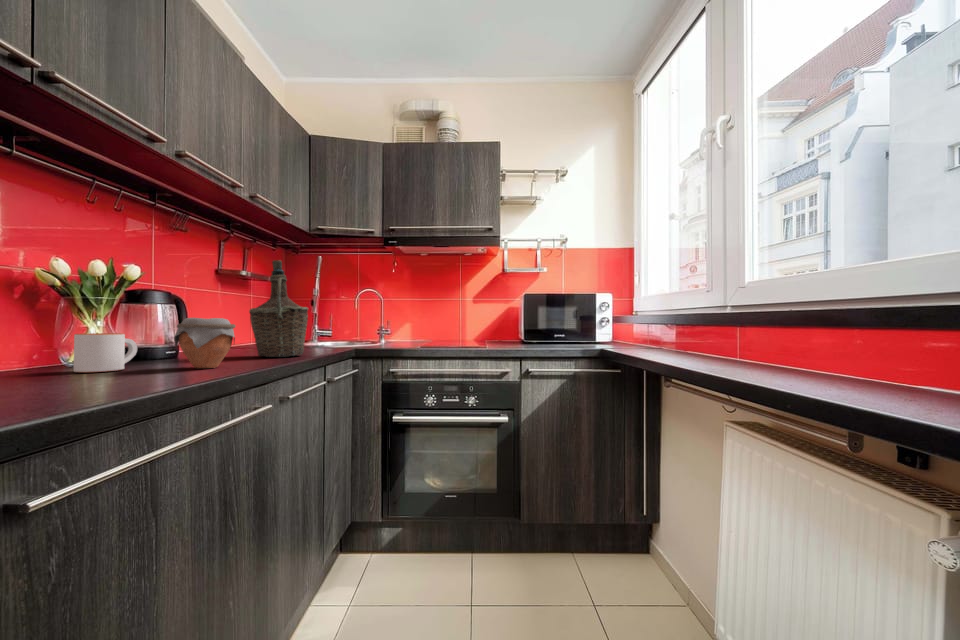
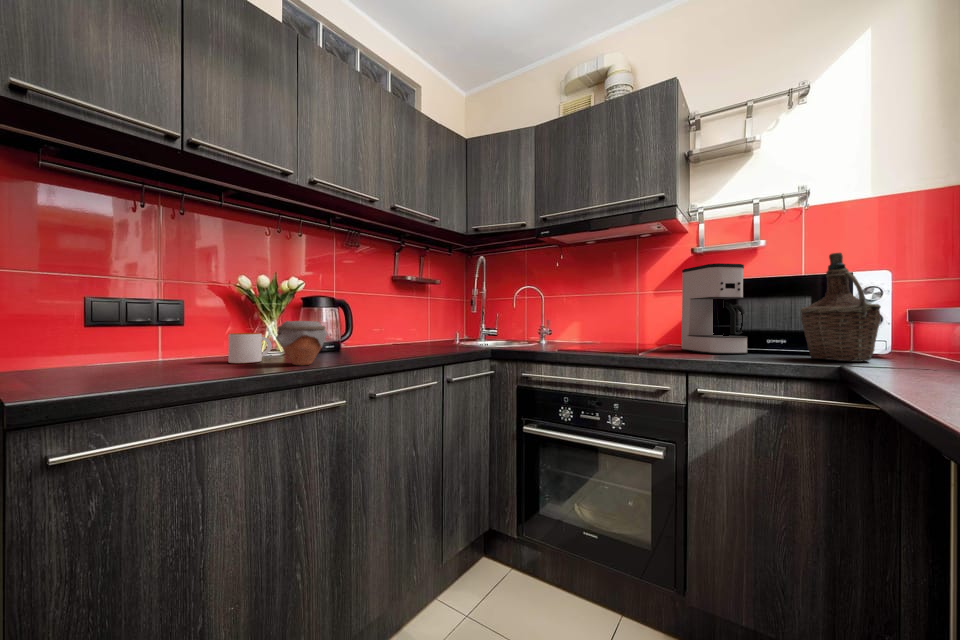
bottle: present [249,260,308,357] -> present [801,253,881,362]
coffee maker: none [502,282,544,345] -> present [681,263,748,354]

